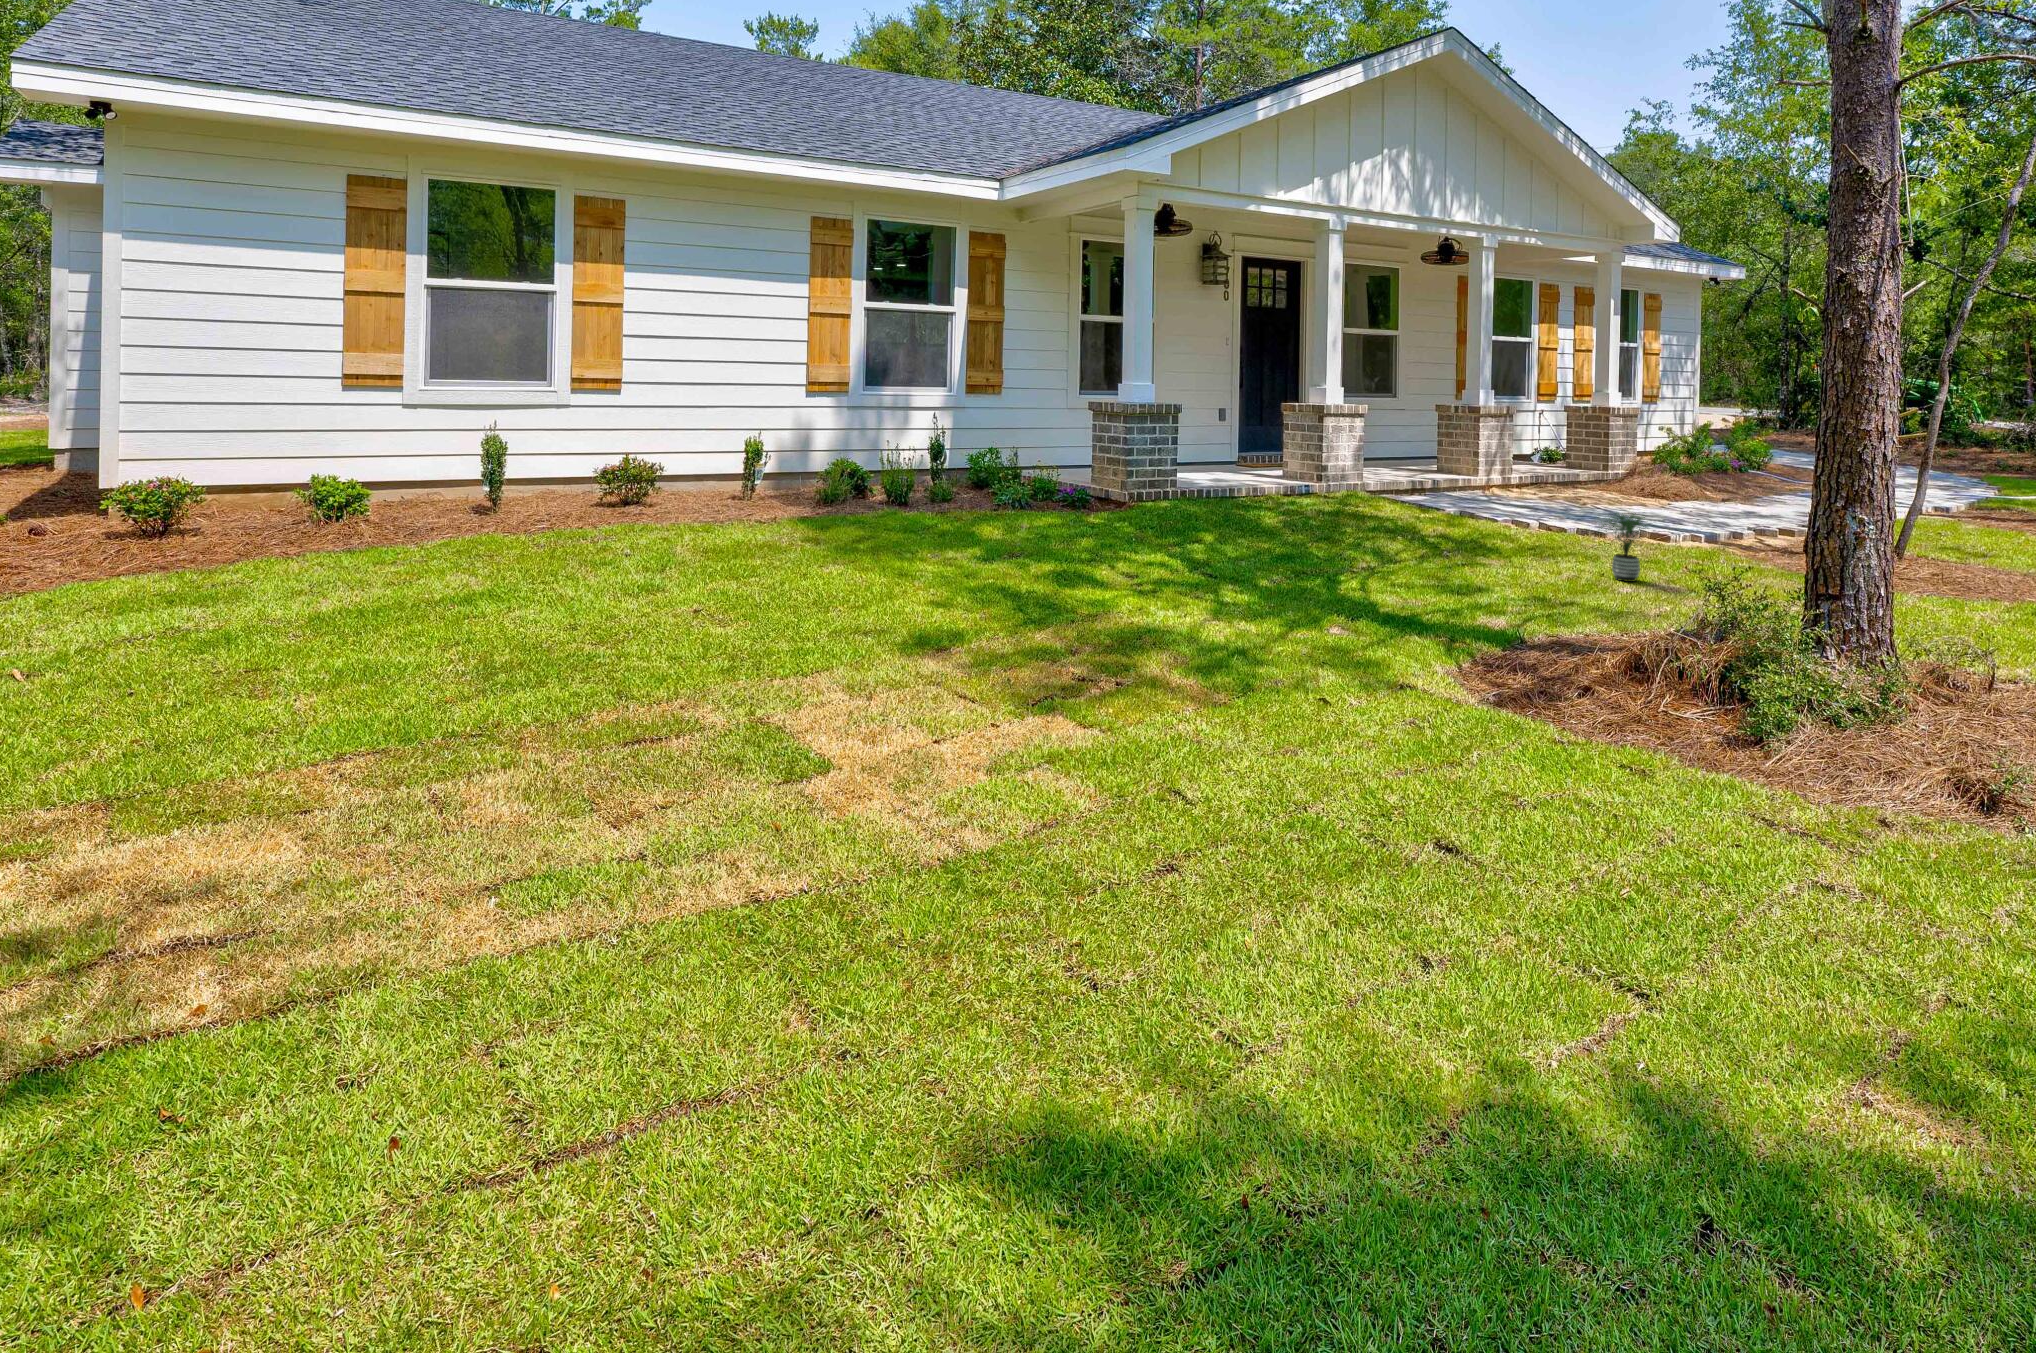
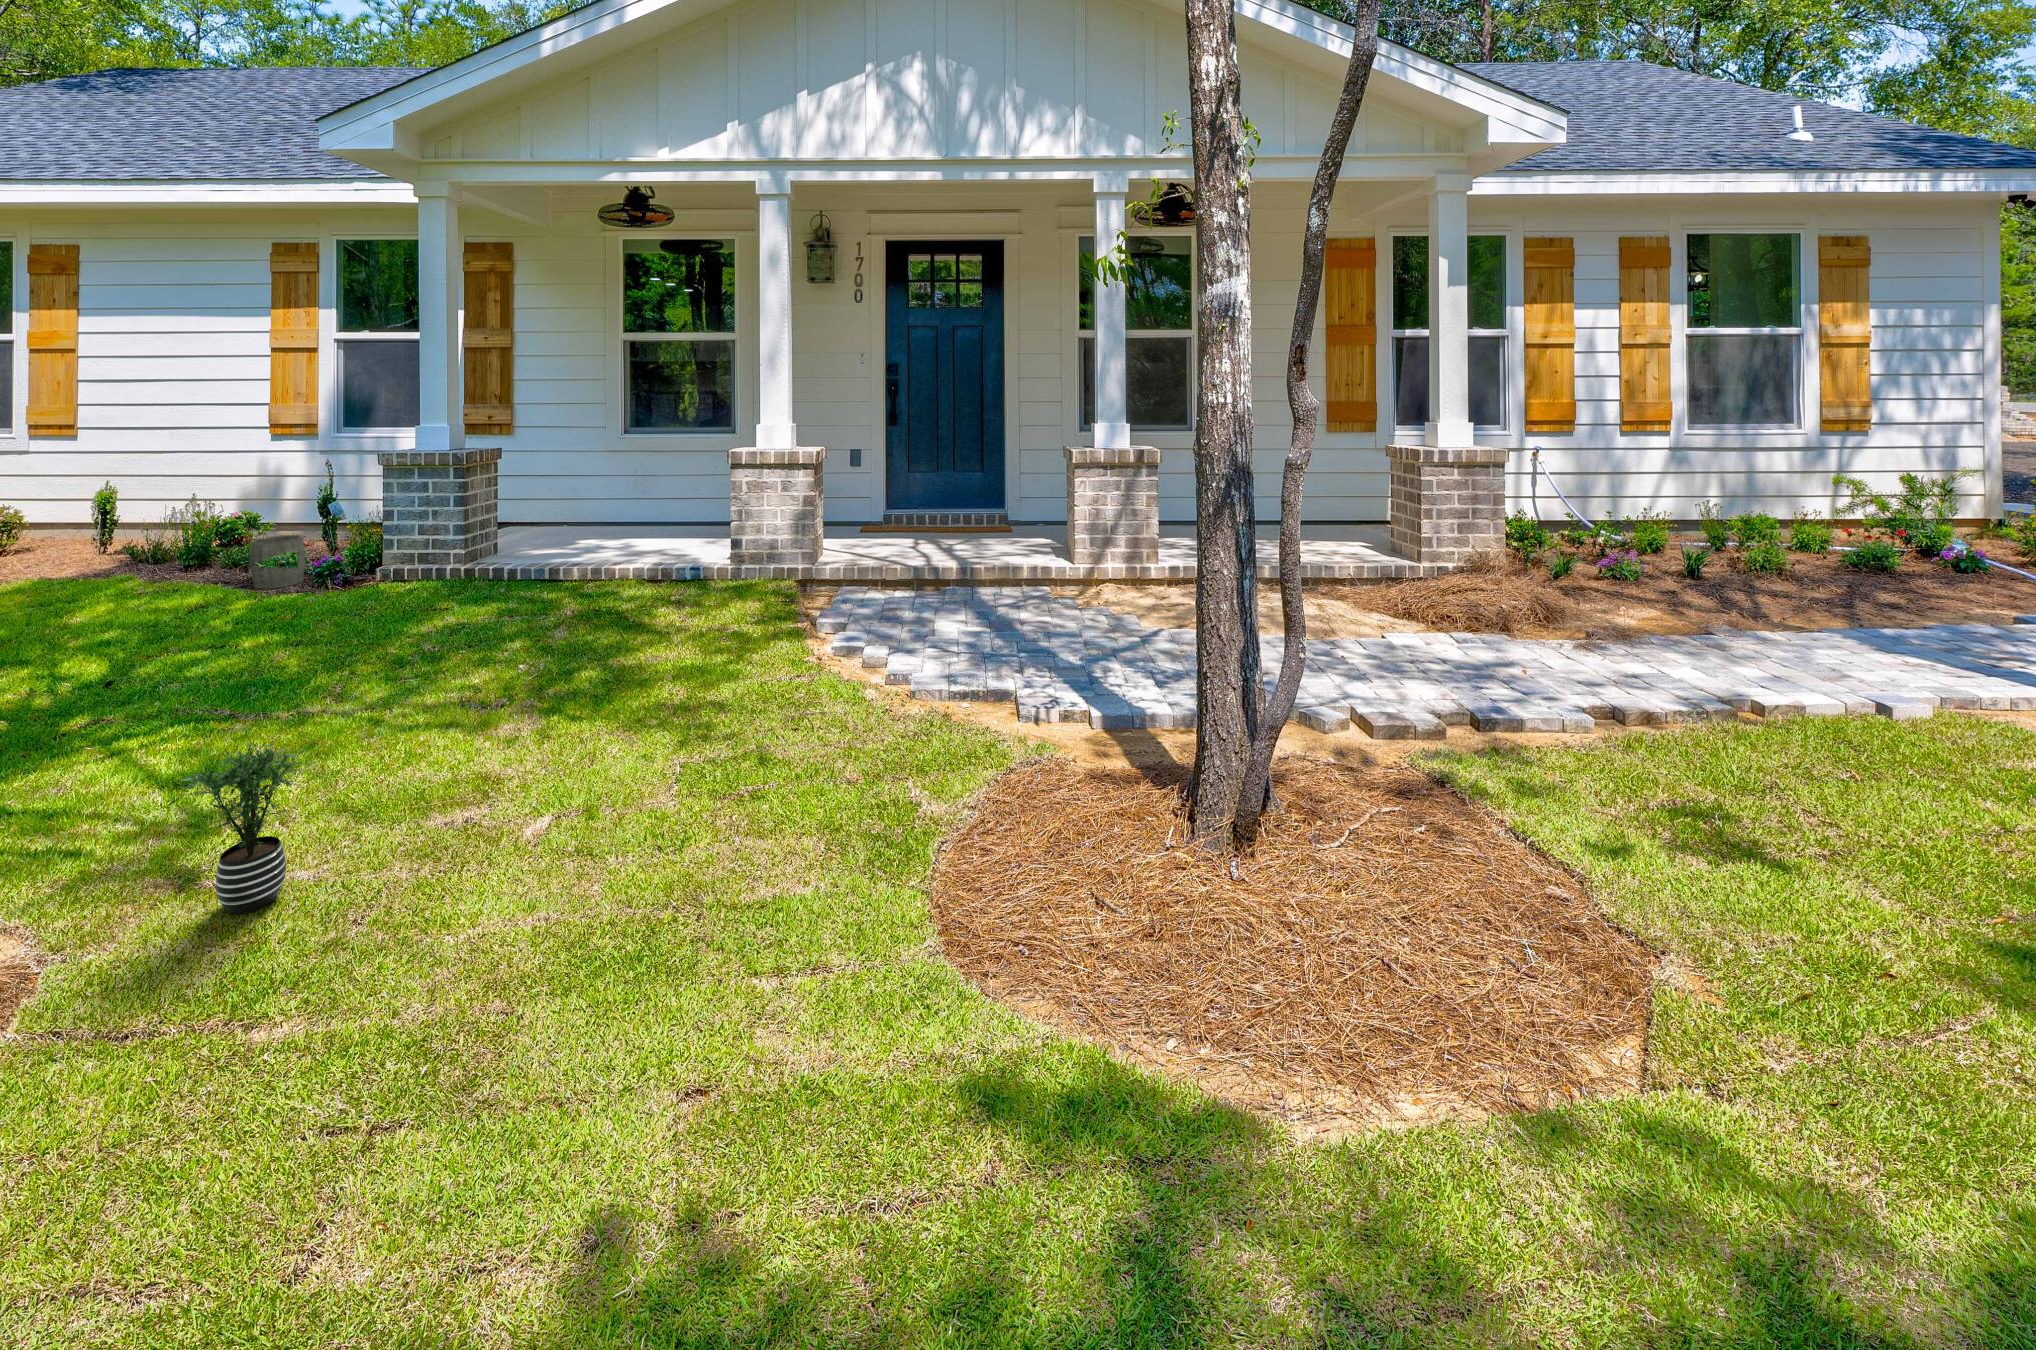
woven basket: none [983,477,1021,520] -> present [249,535,306,589]

